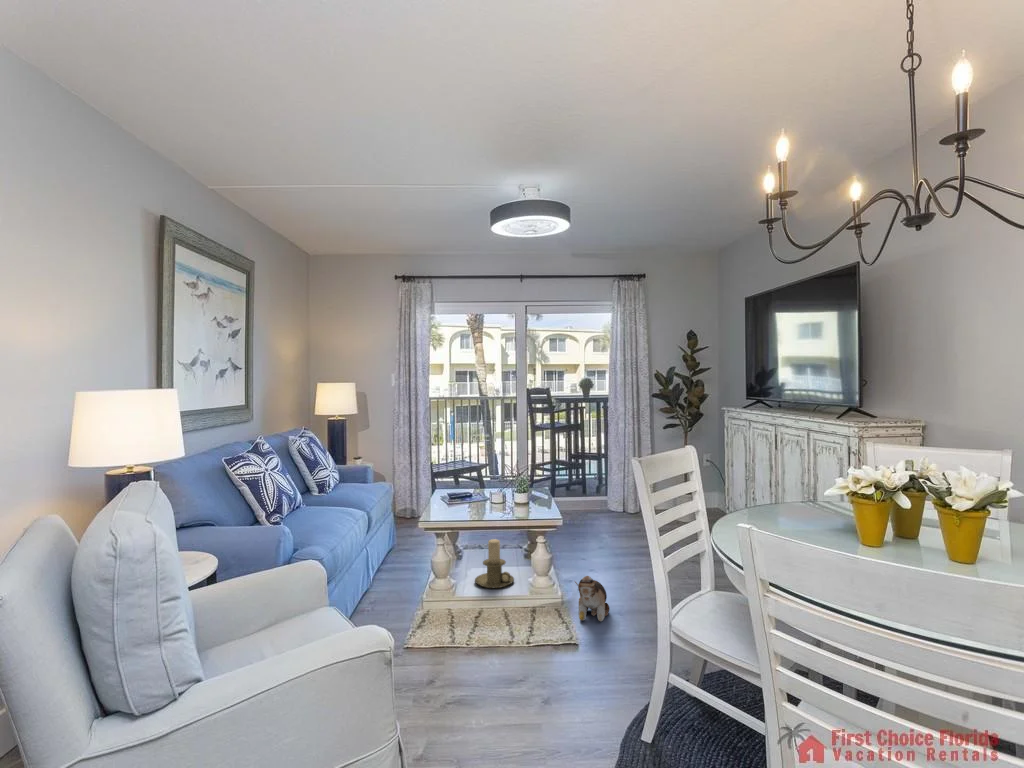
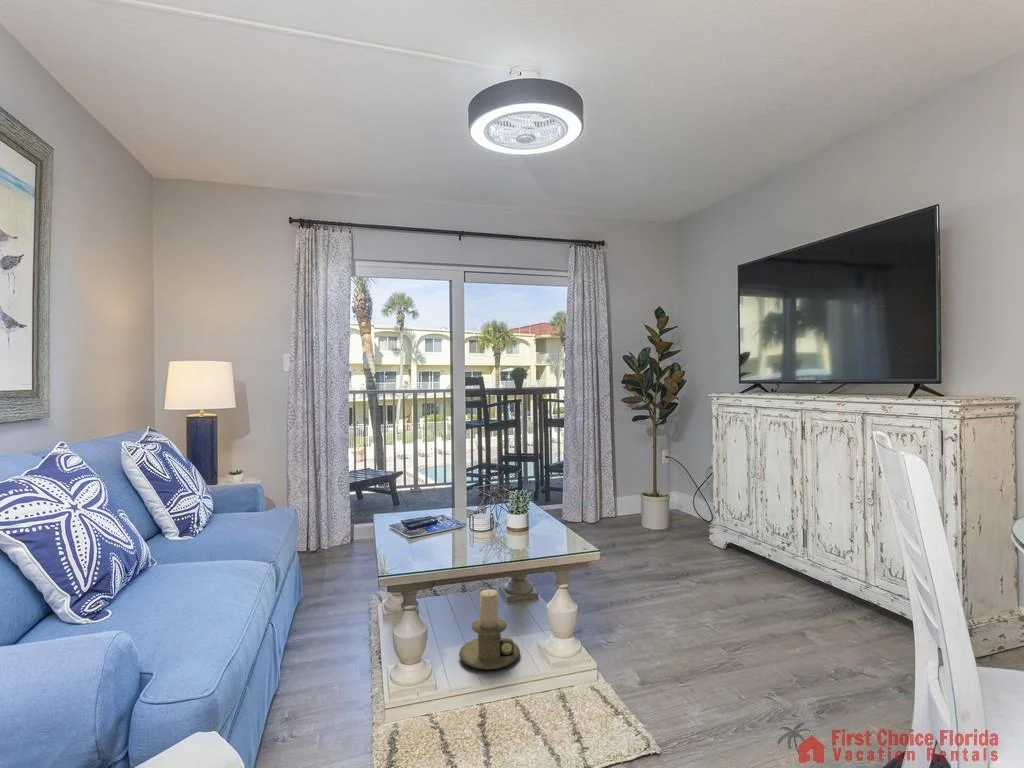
plush toy: present [575,576,609,621] -> none [636,642,684,713]

